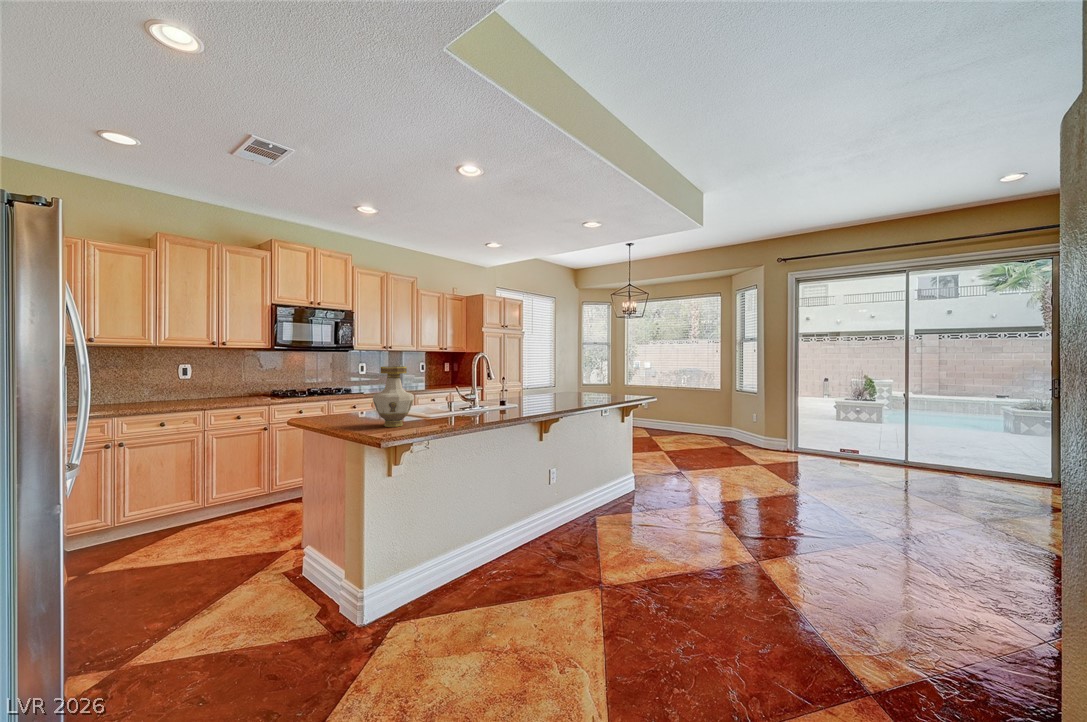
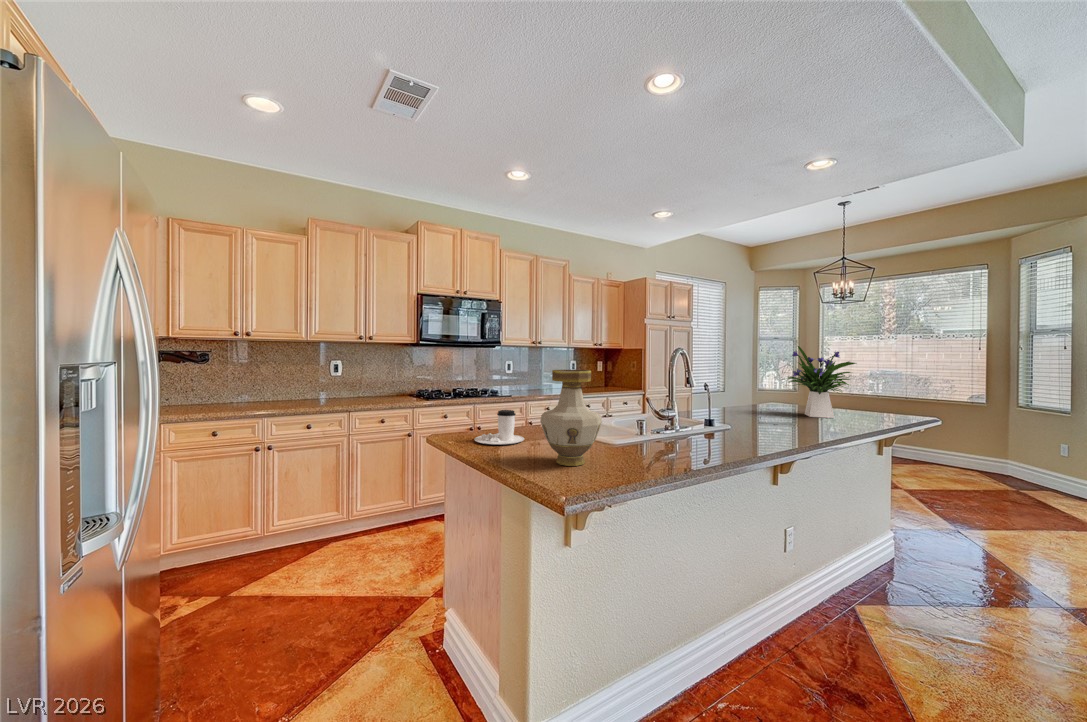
flower arrangement: none [560,350,605,398] -> present [786,346,856,418]
coffee cup: none [326,396,365,420] -> present [474,410,524,445]

